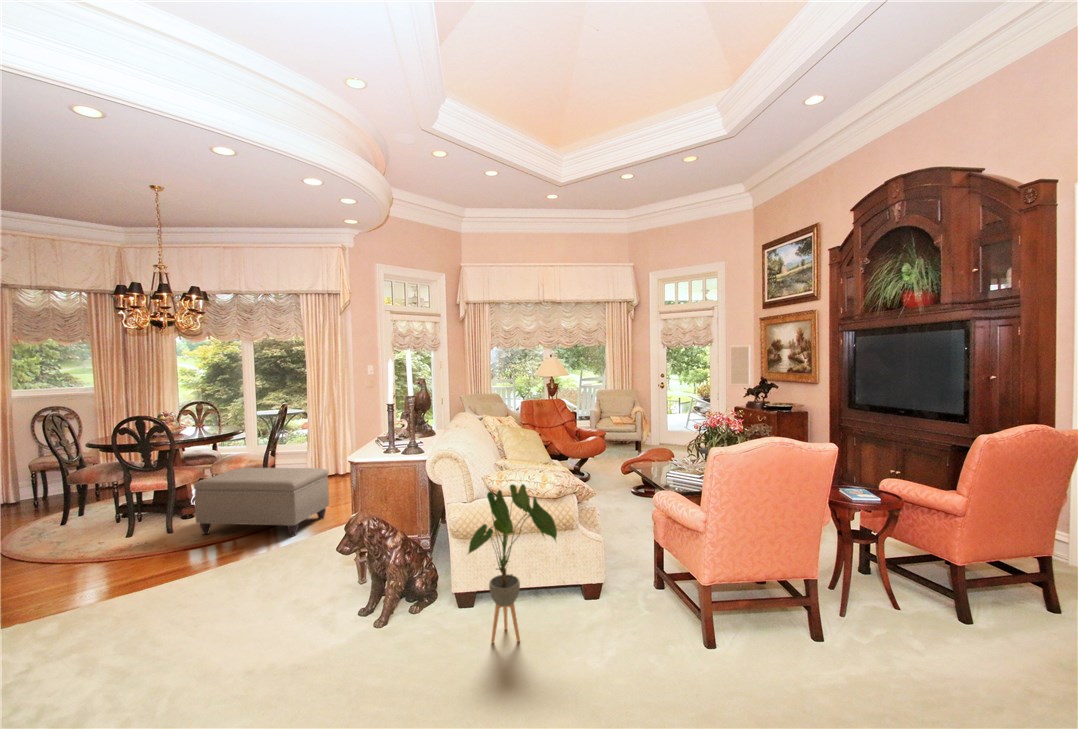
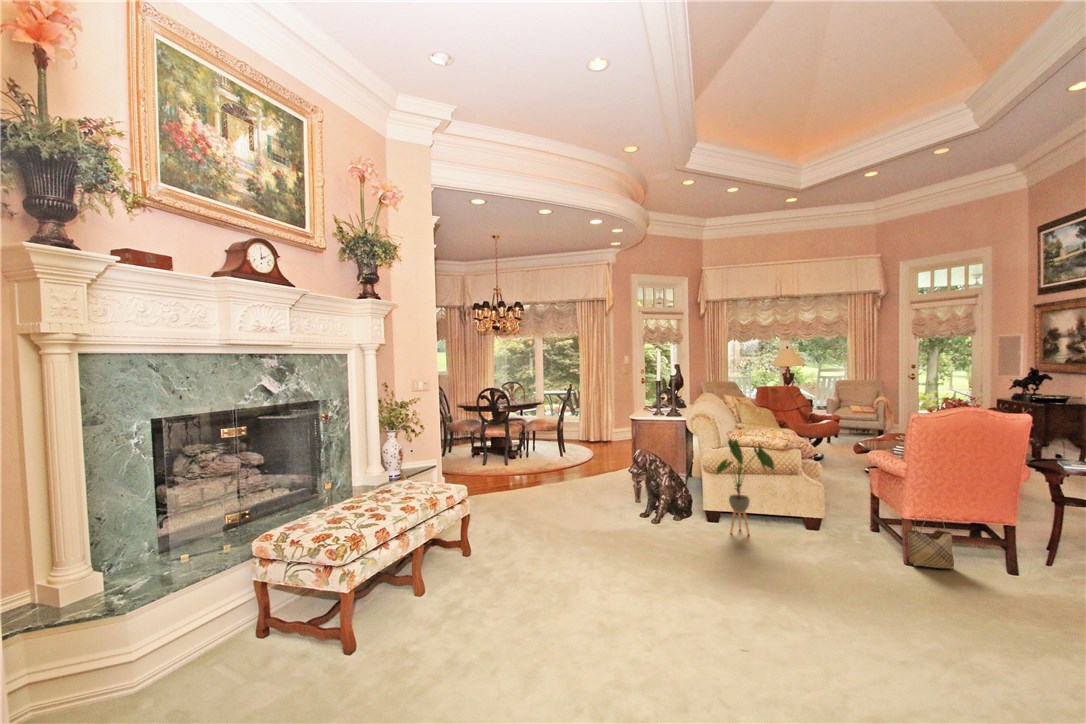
ottoman: present [194,468,329,536] -> none [527,427,606,473]
woven basket: none [736,576,792,668] -> present [907,525,954,569]

